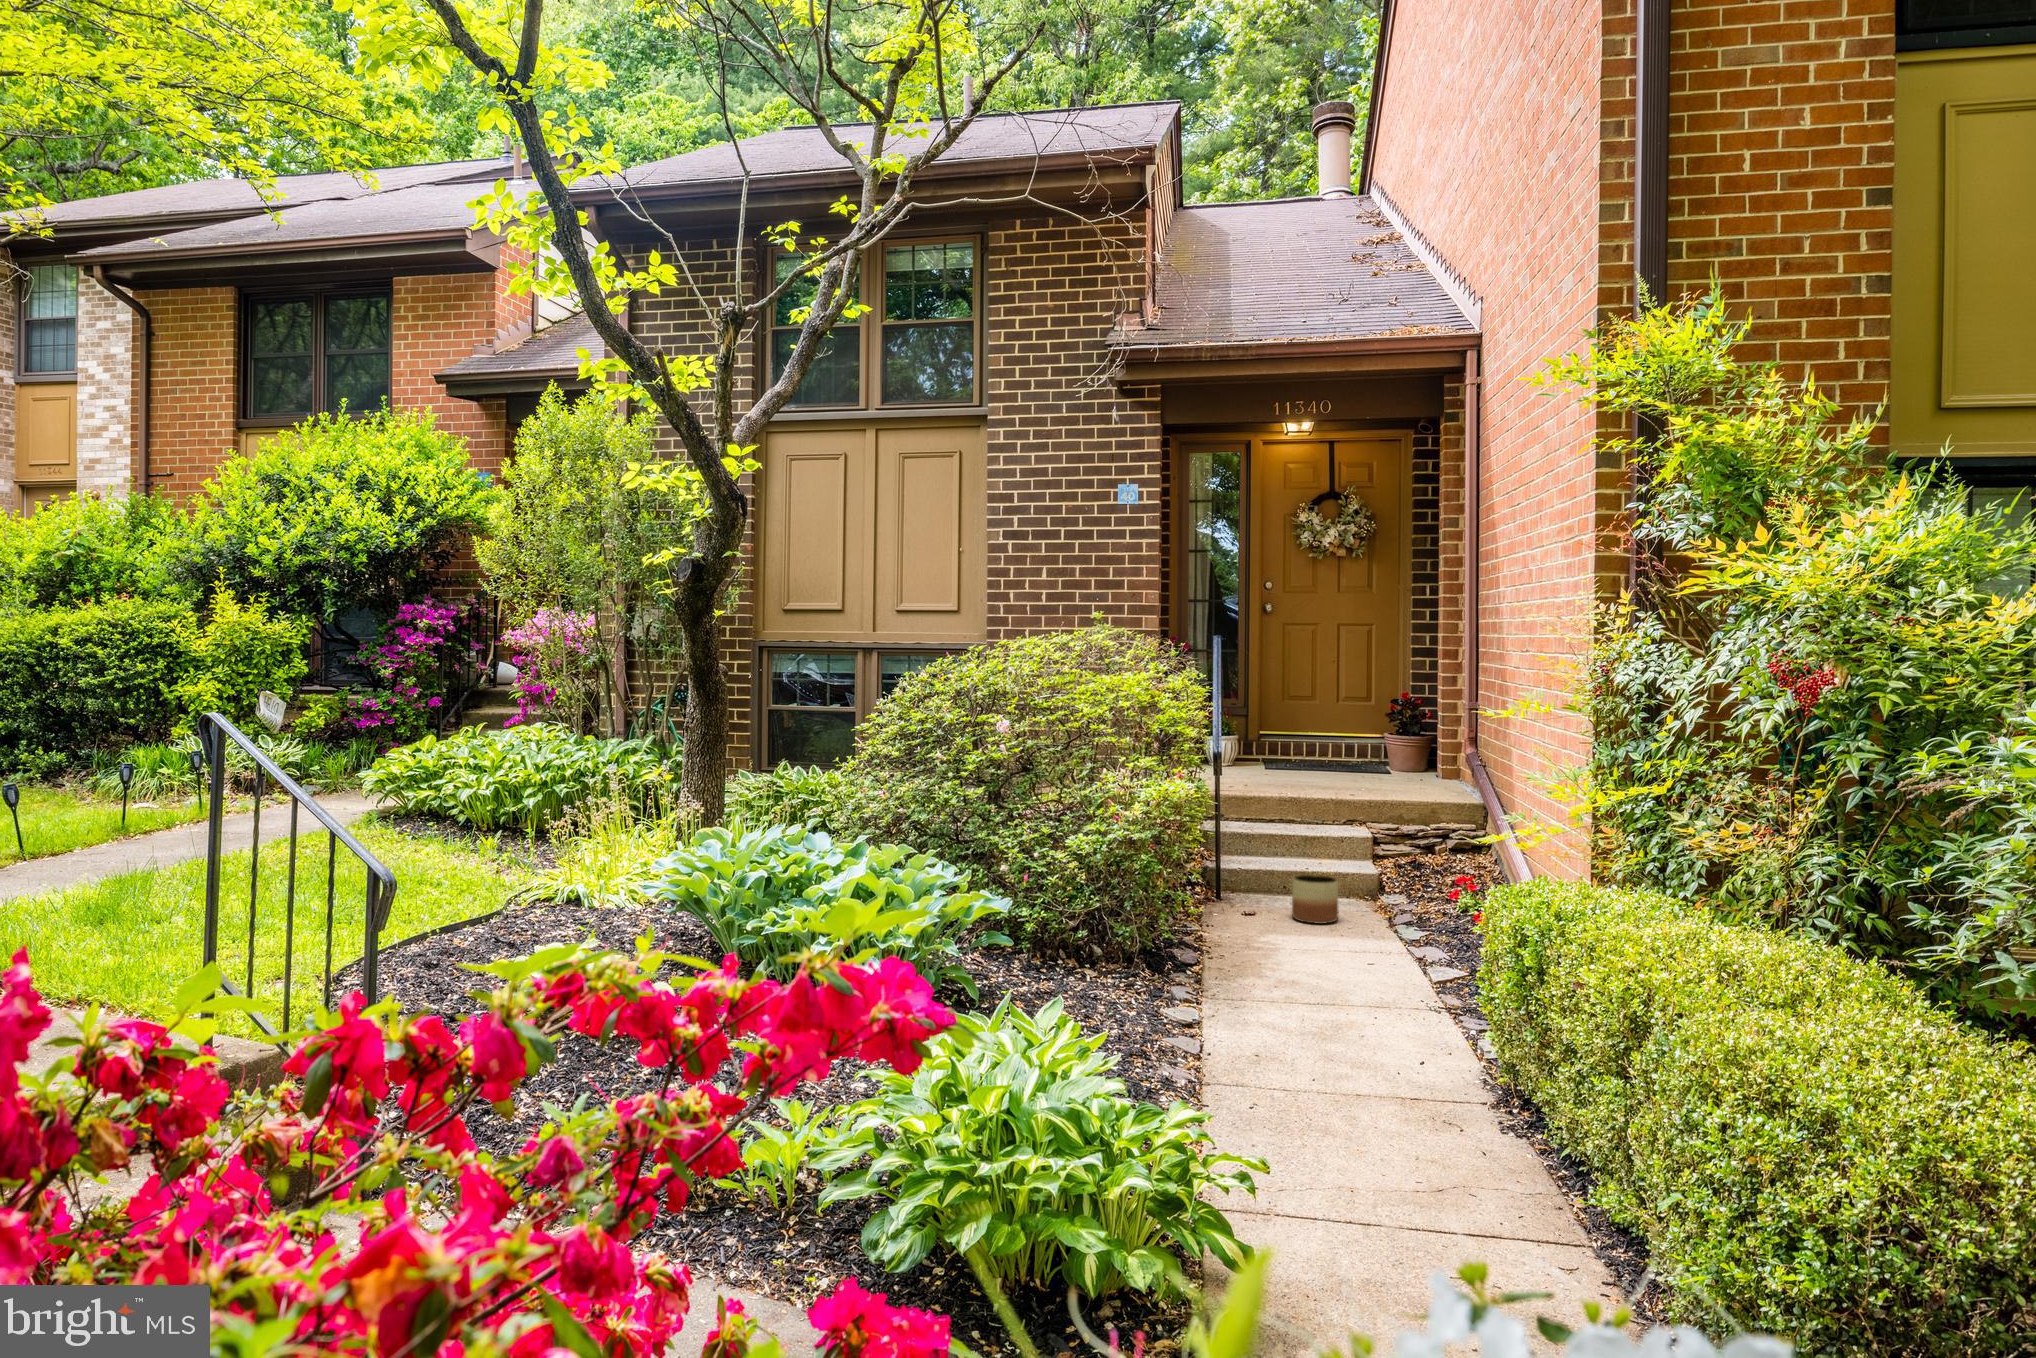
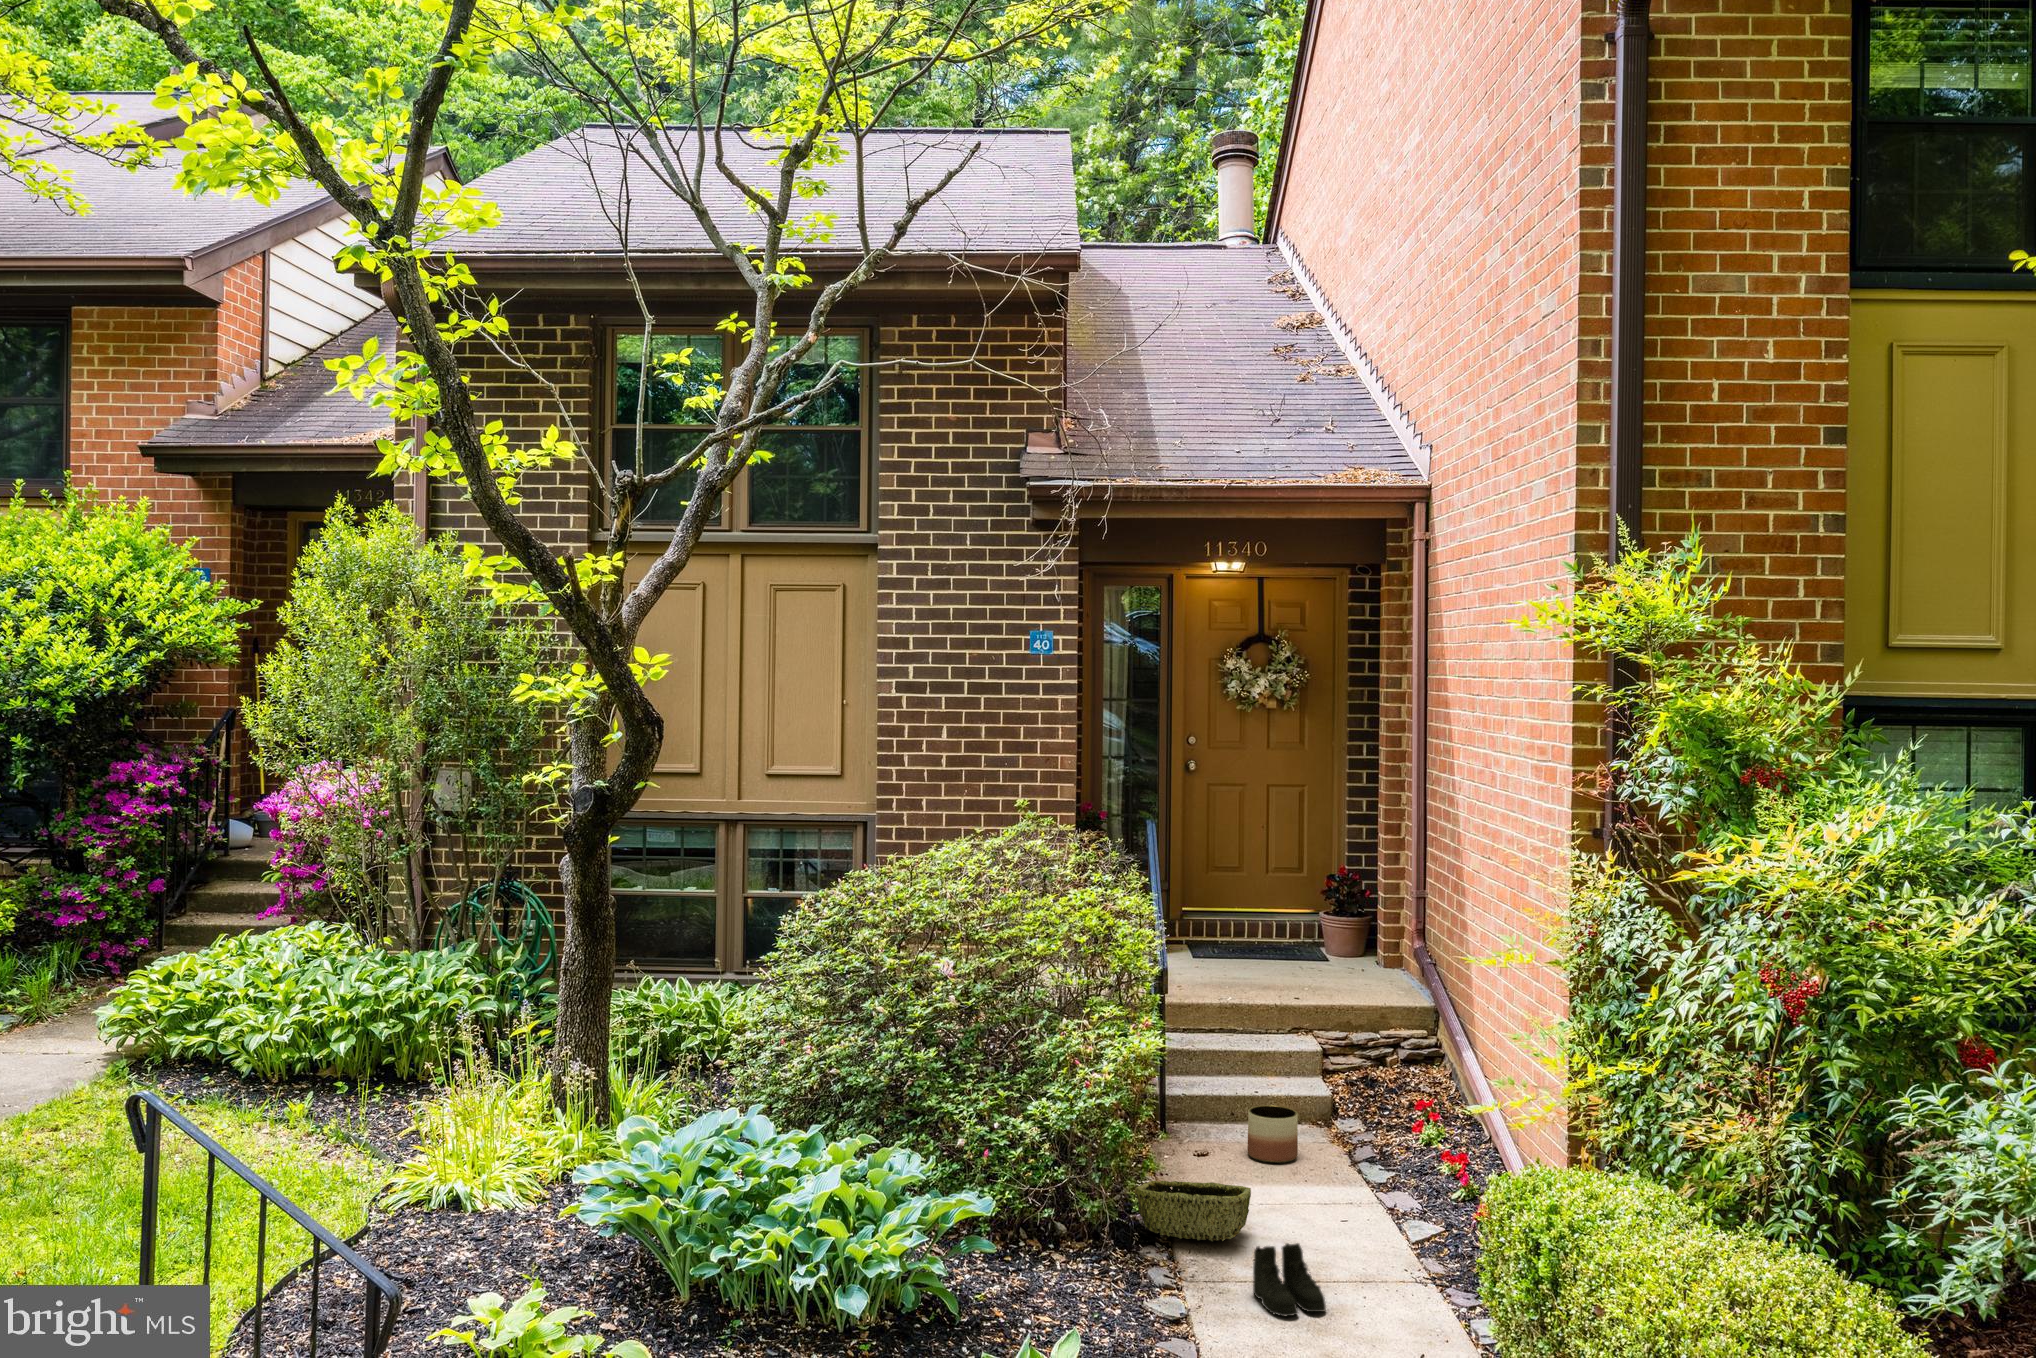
woven basket: none [1168,923,1278,974] -> present [1135,1181,1251,1241]
boots: none [1267,966,1334,1029] -> present [1253,1243,1326,1316]

